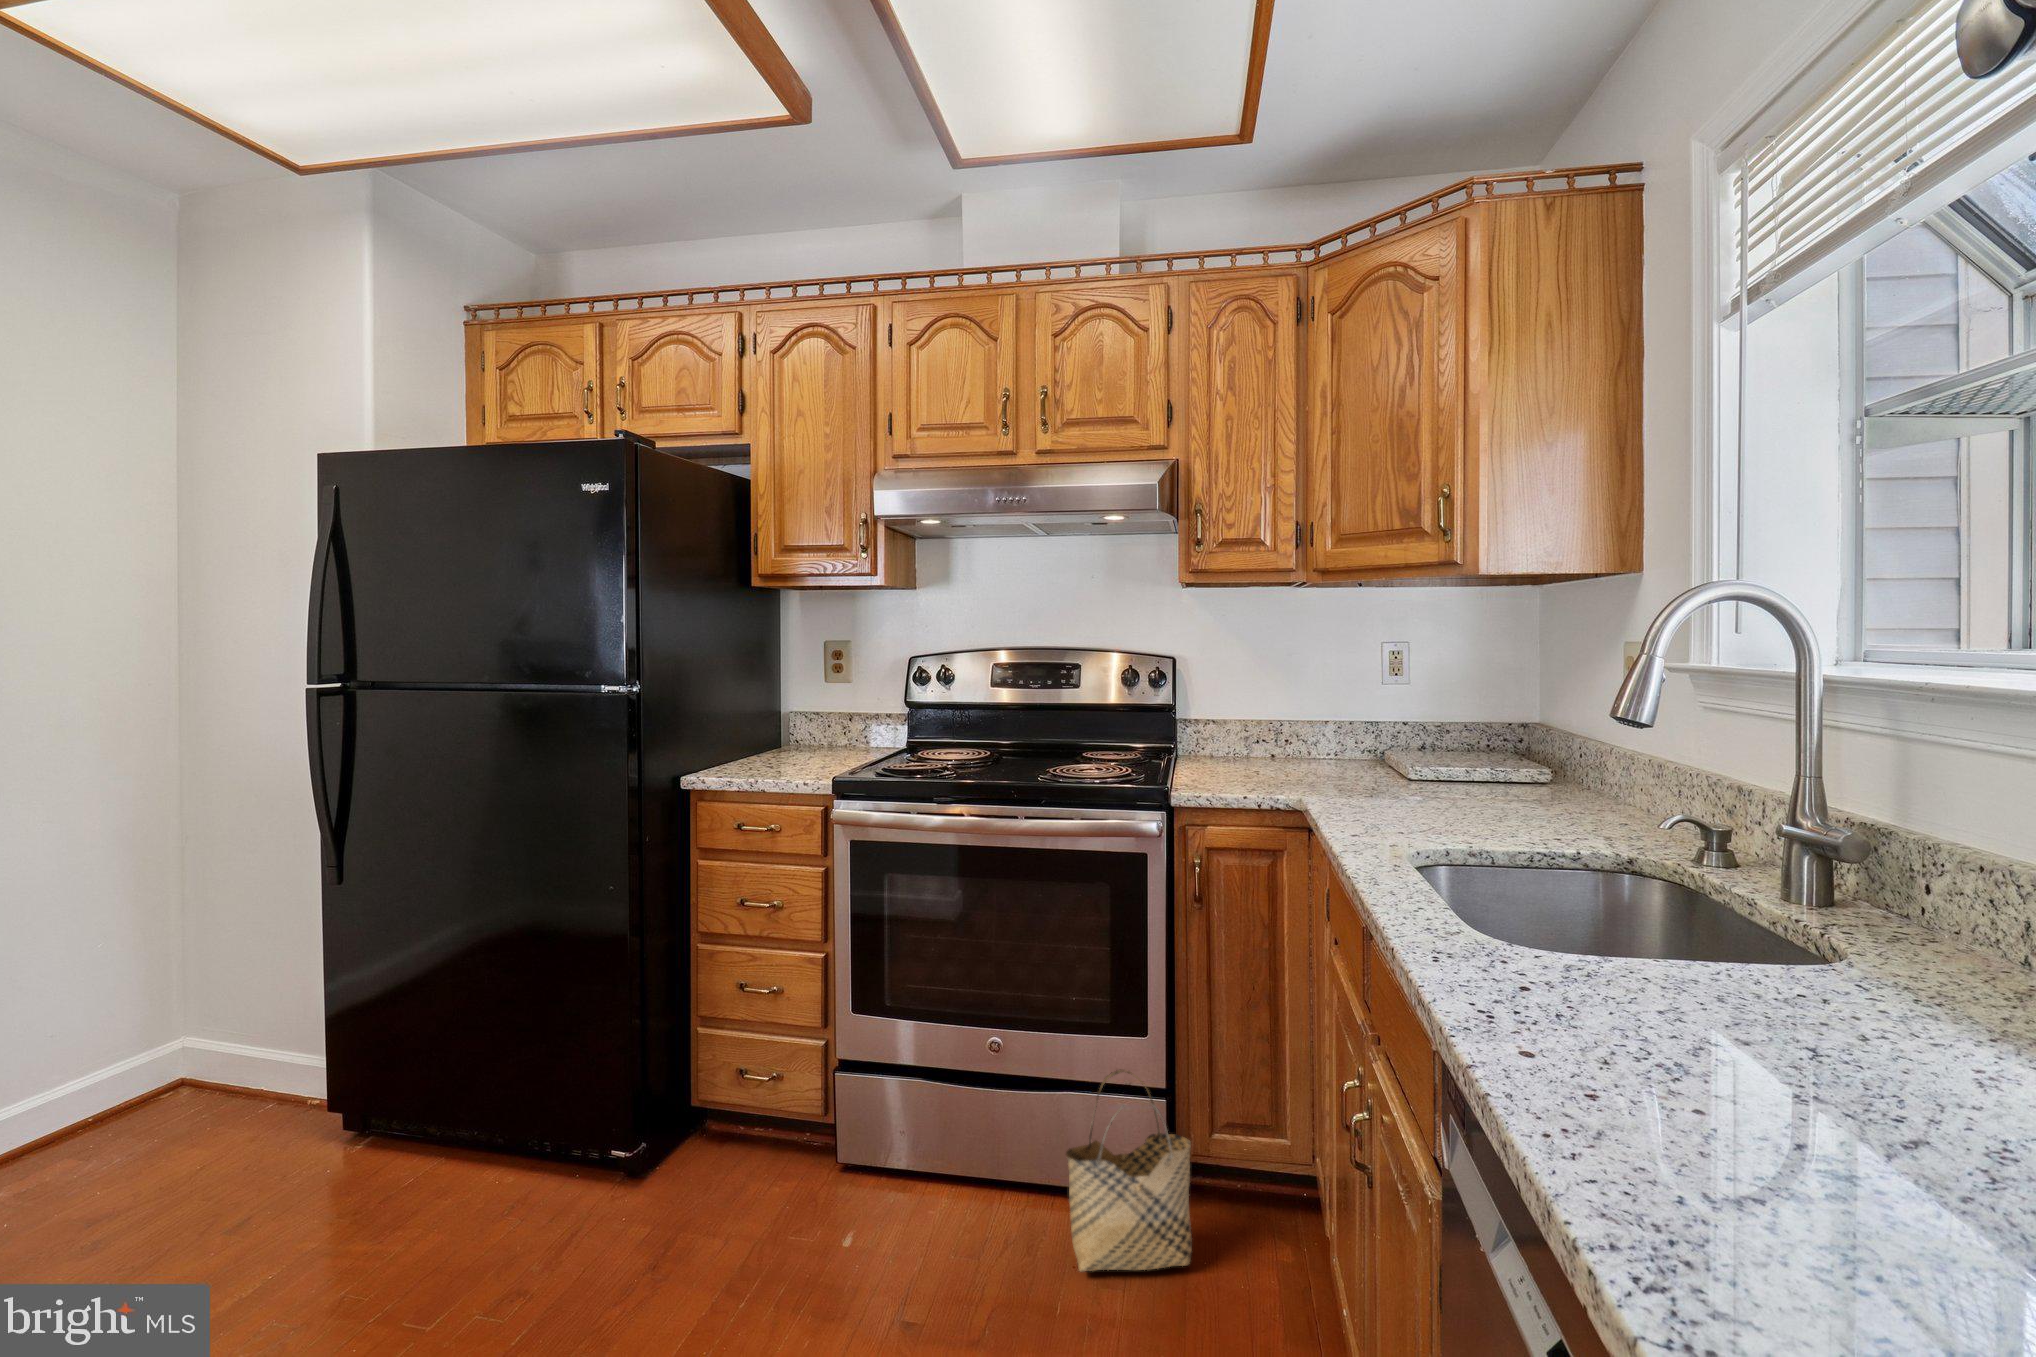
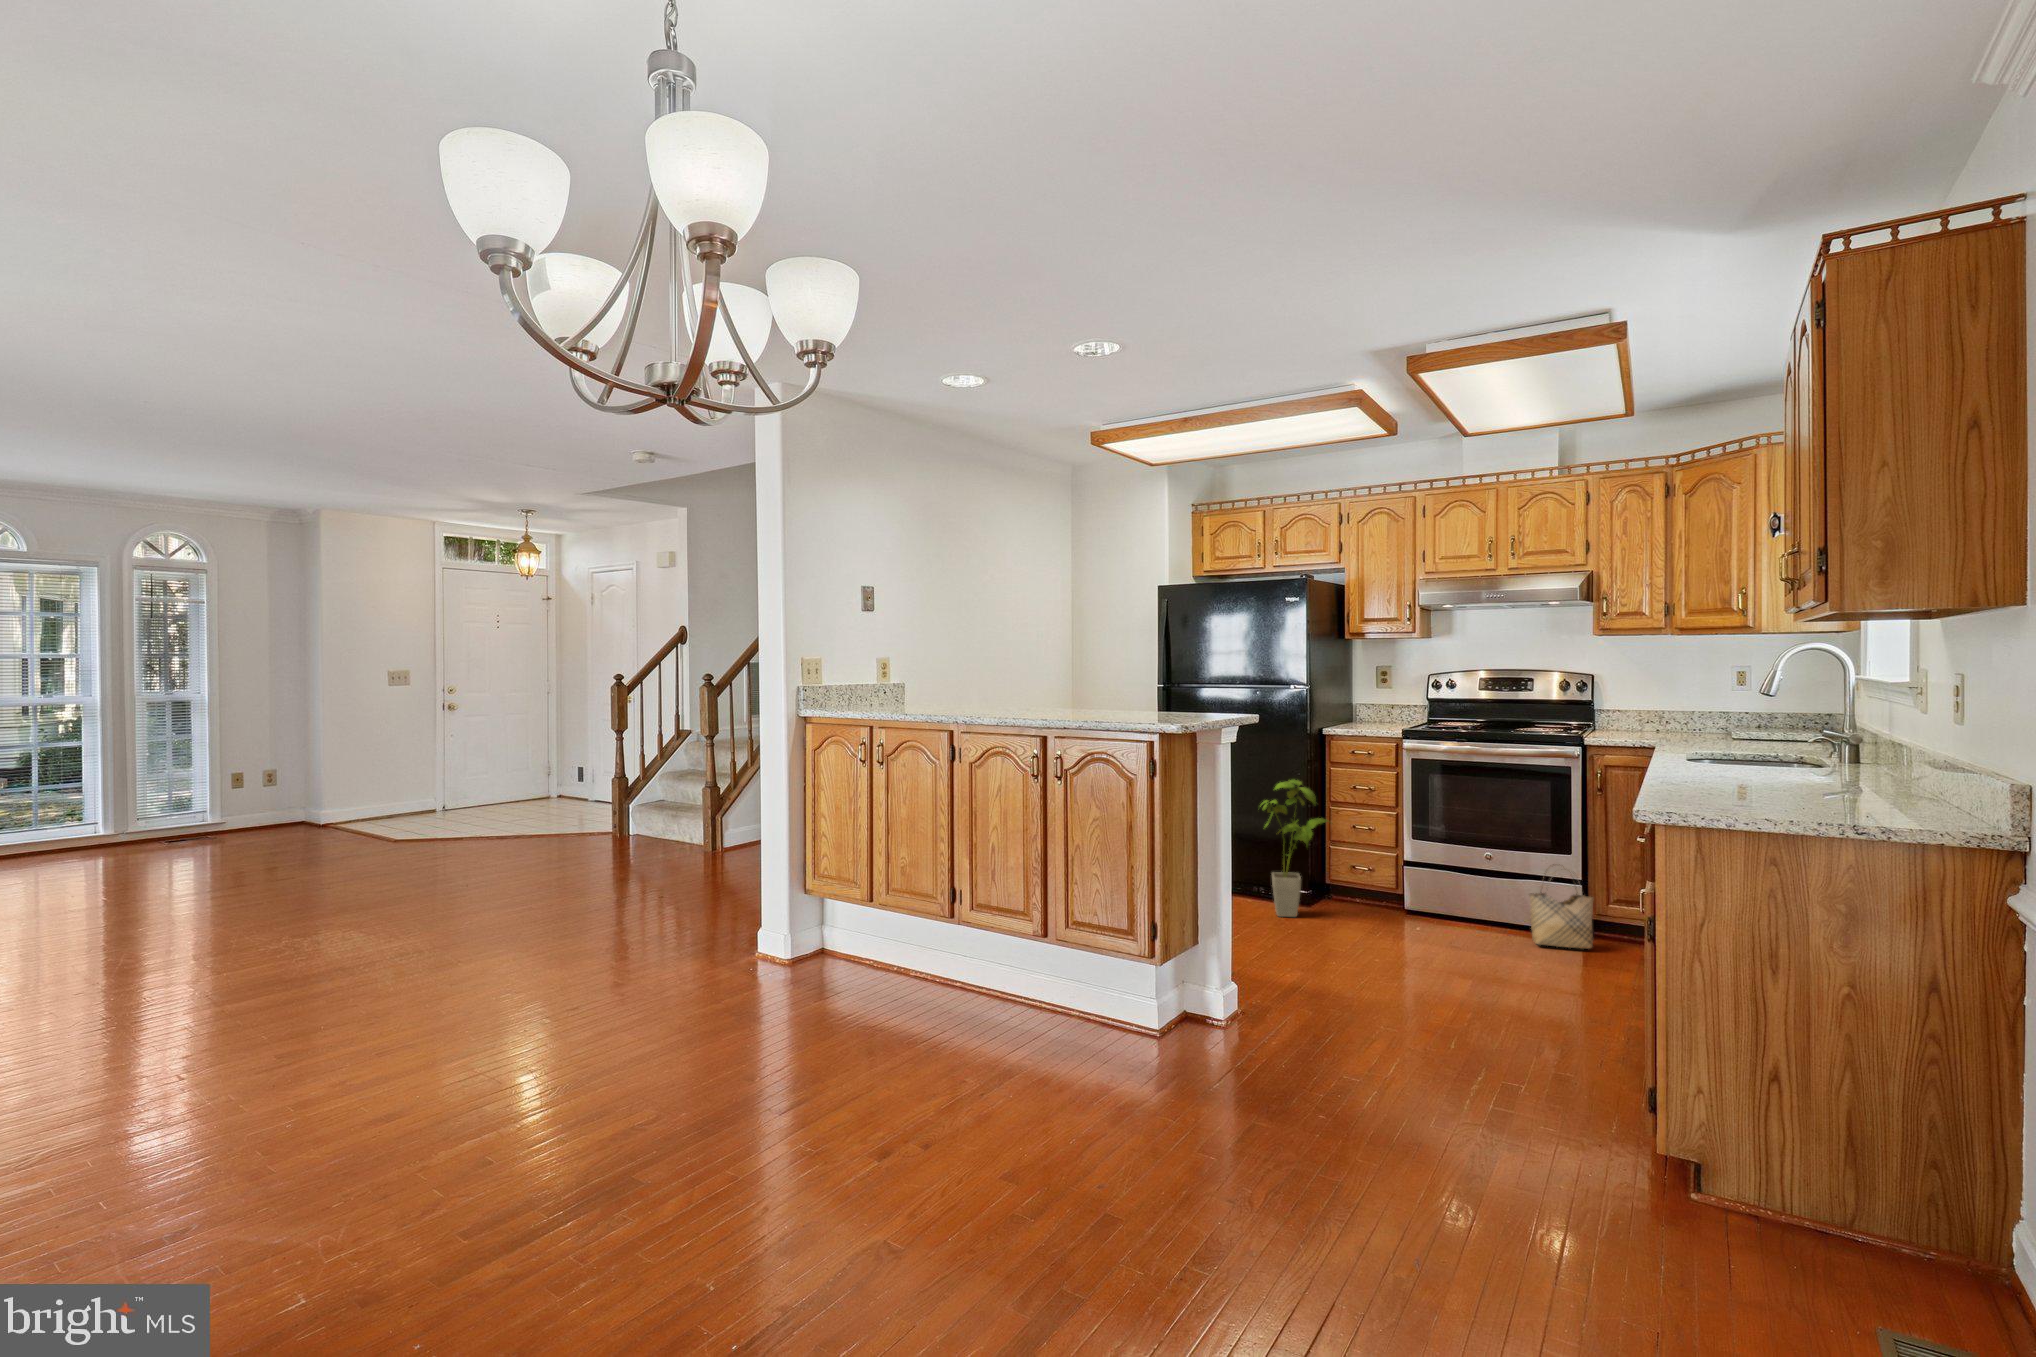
house plant: none [495,912,682,1239] -> present [1261,780,1327,917]

